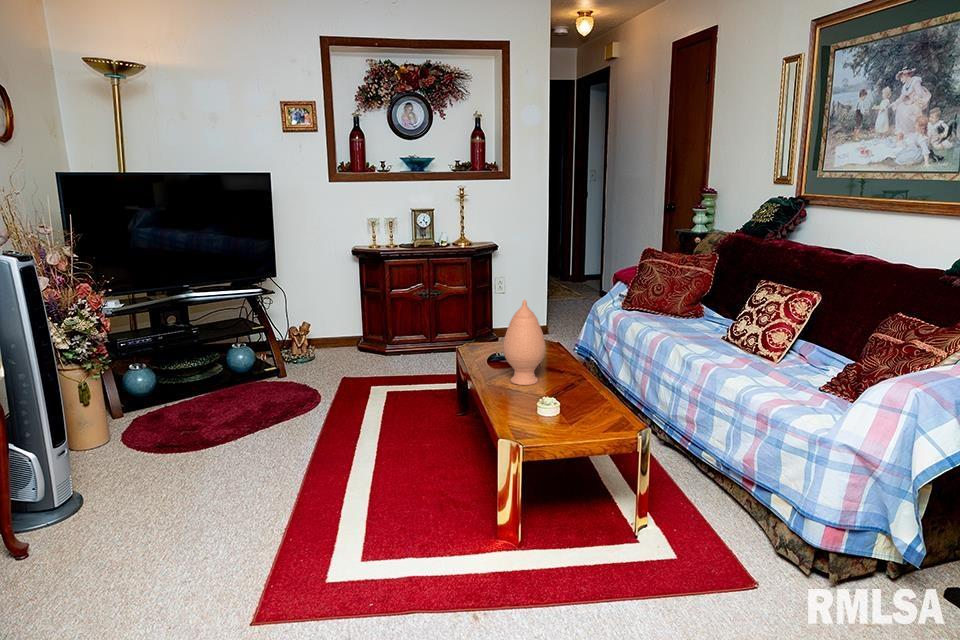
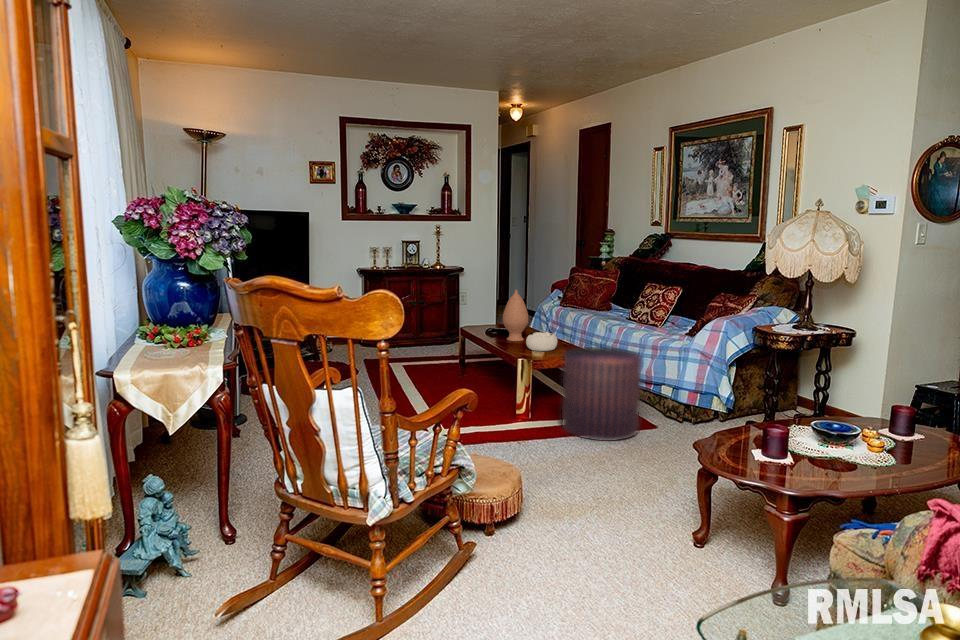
decorative bowl: none [529,378,583,416] -> present [526,332,557,351]
pouf: none [577,415,731,616] -> present [562,347,642,441]

